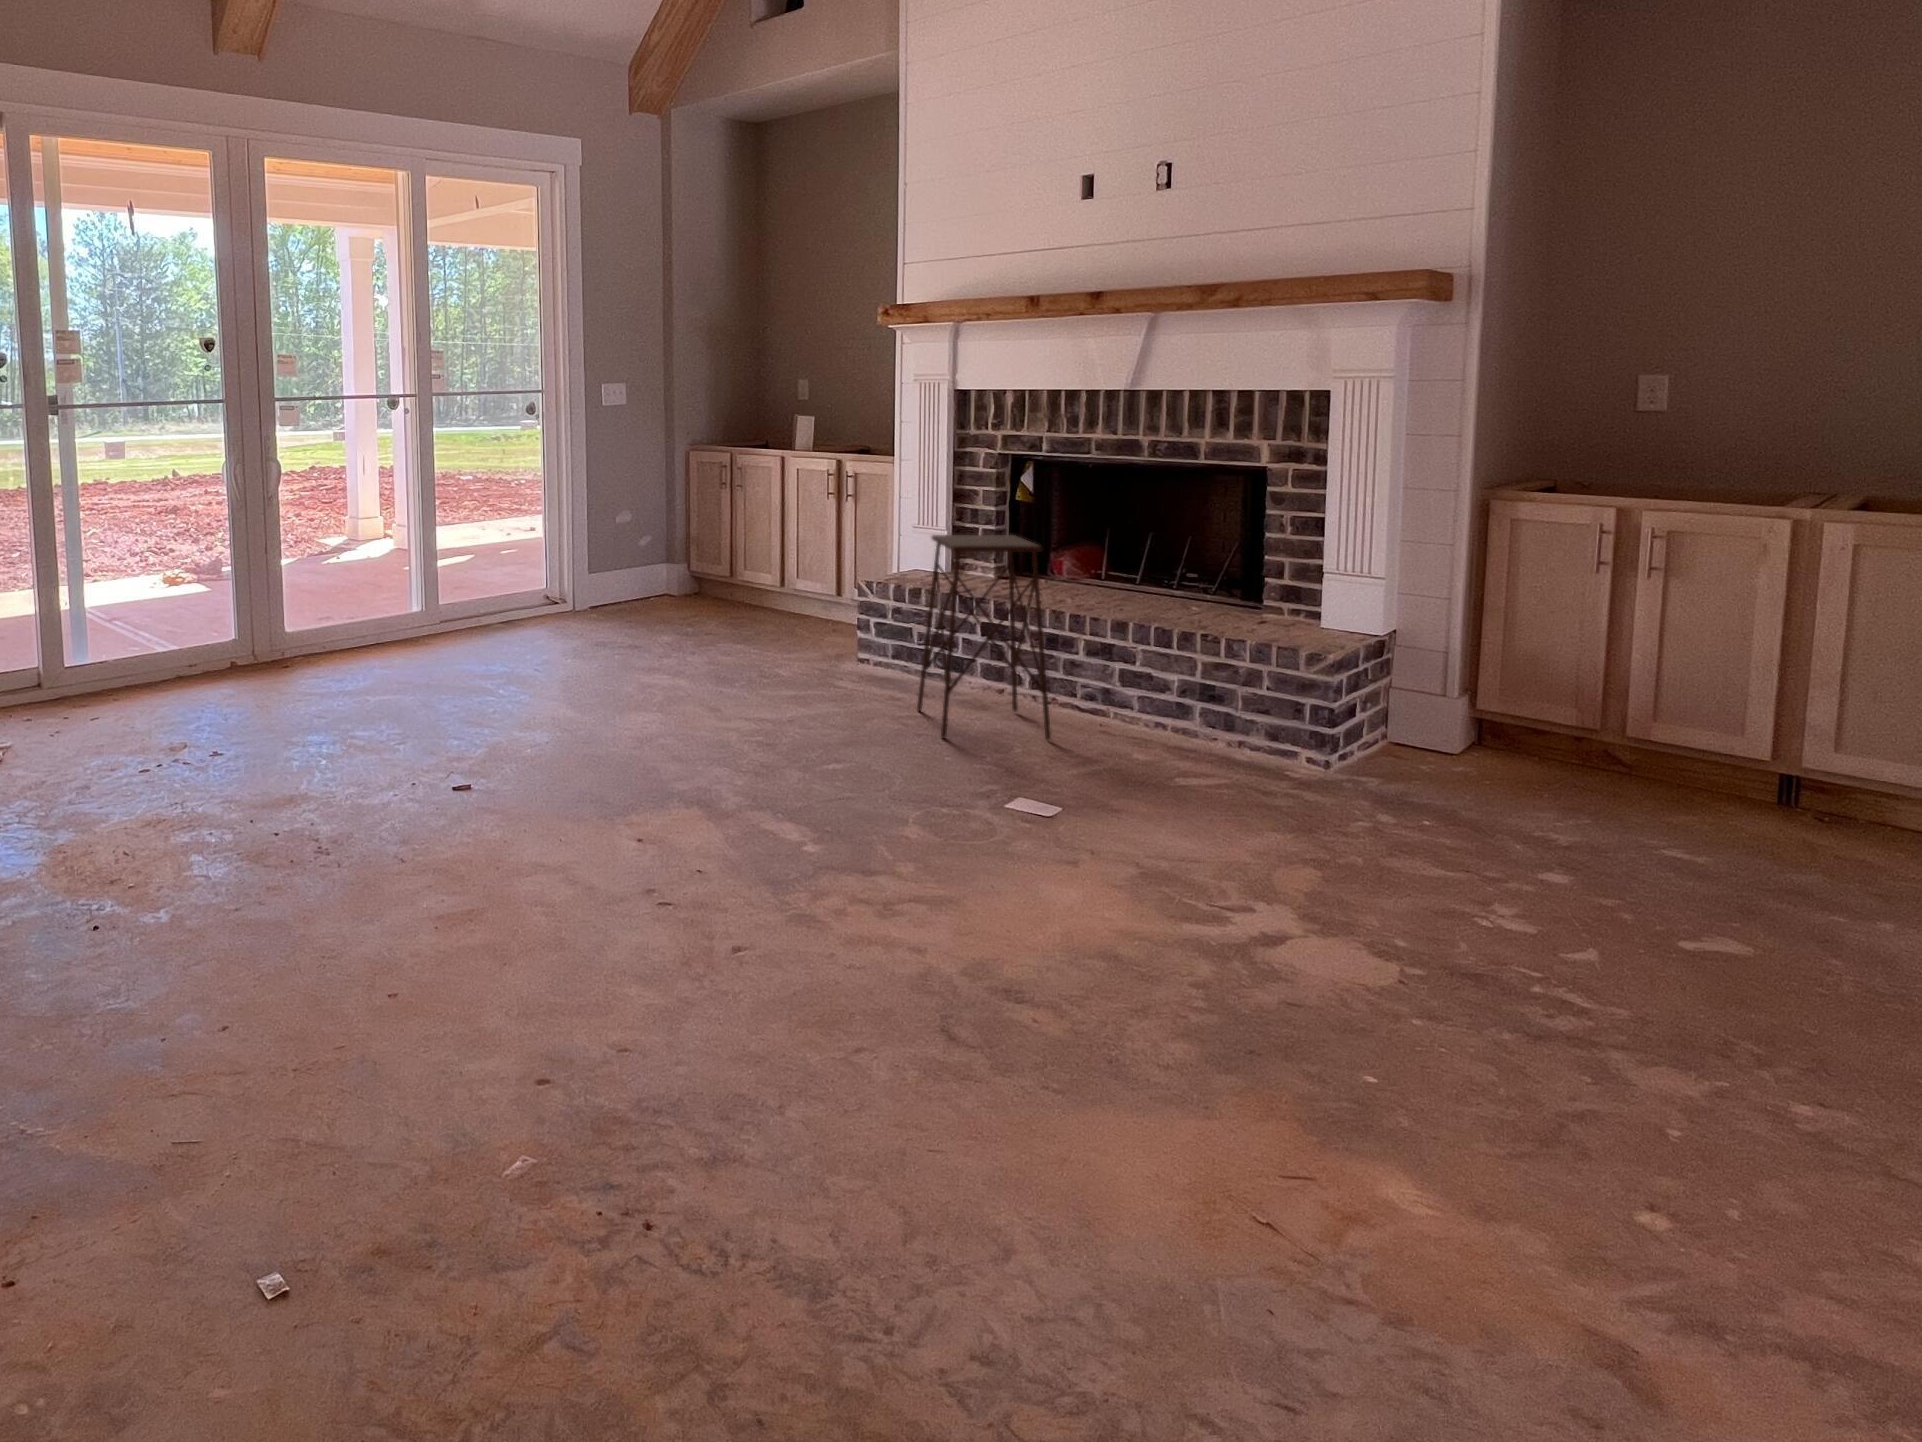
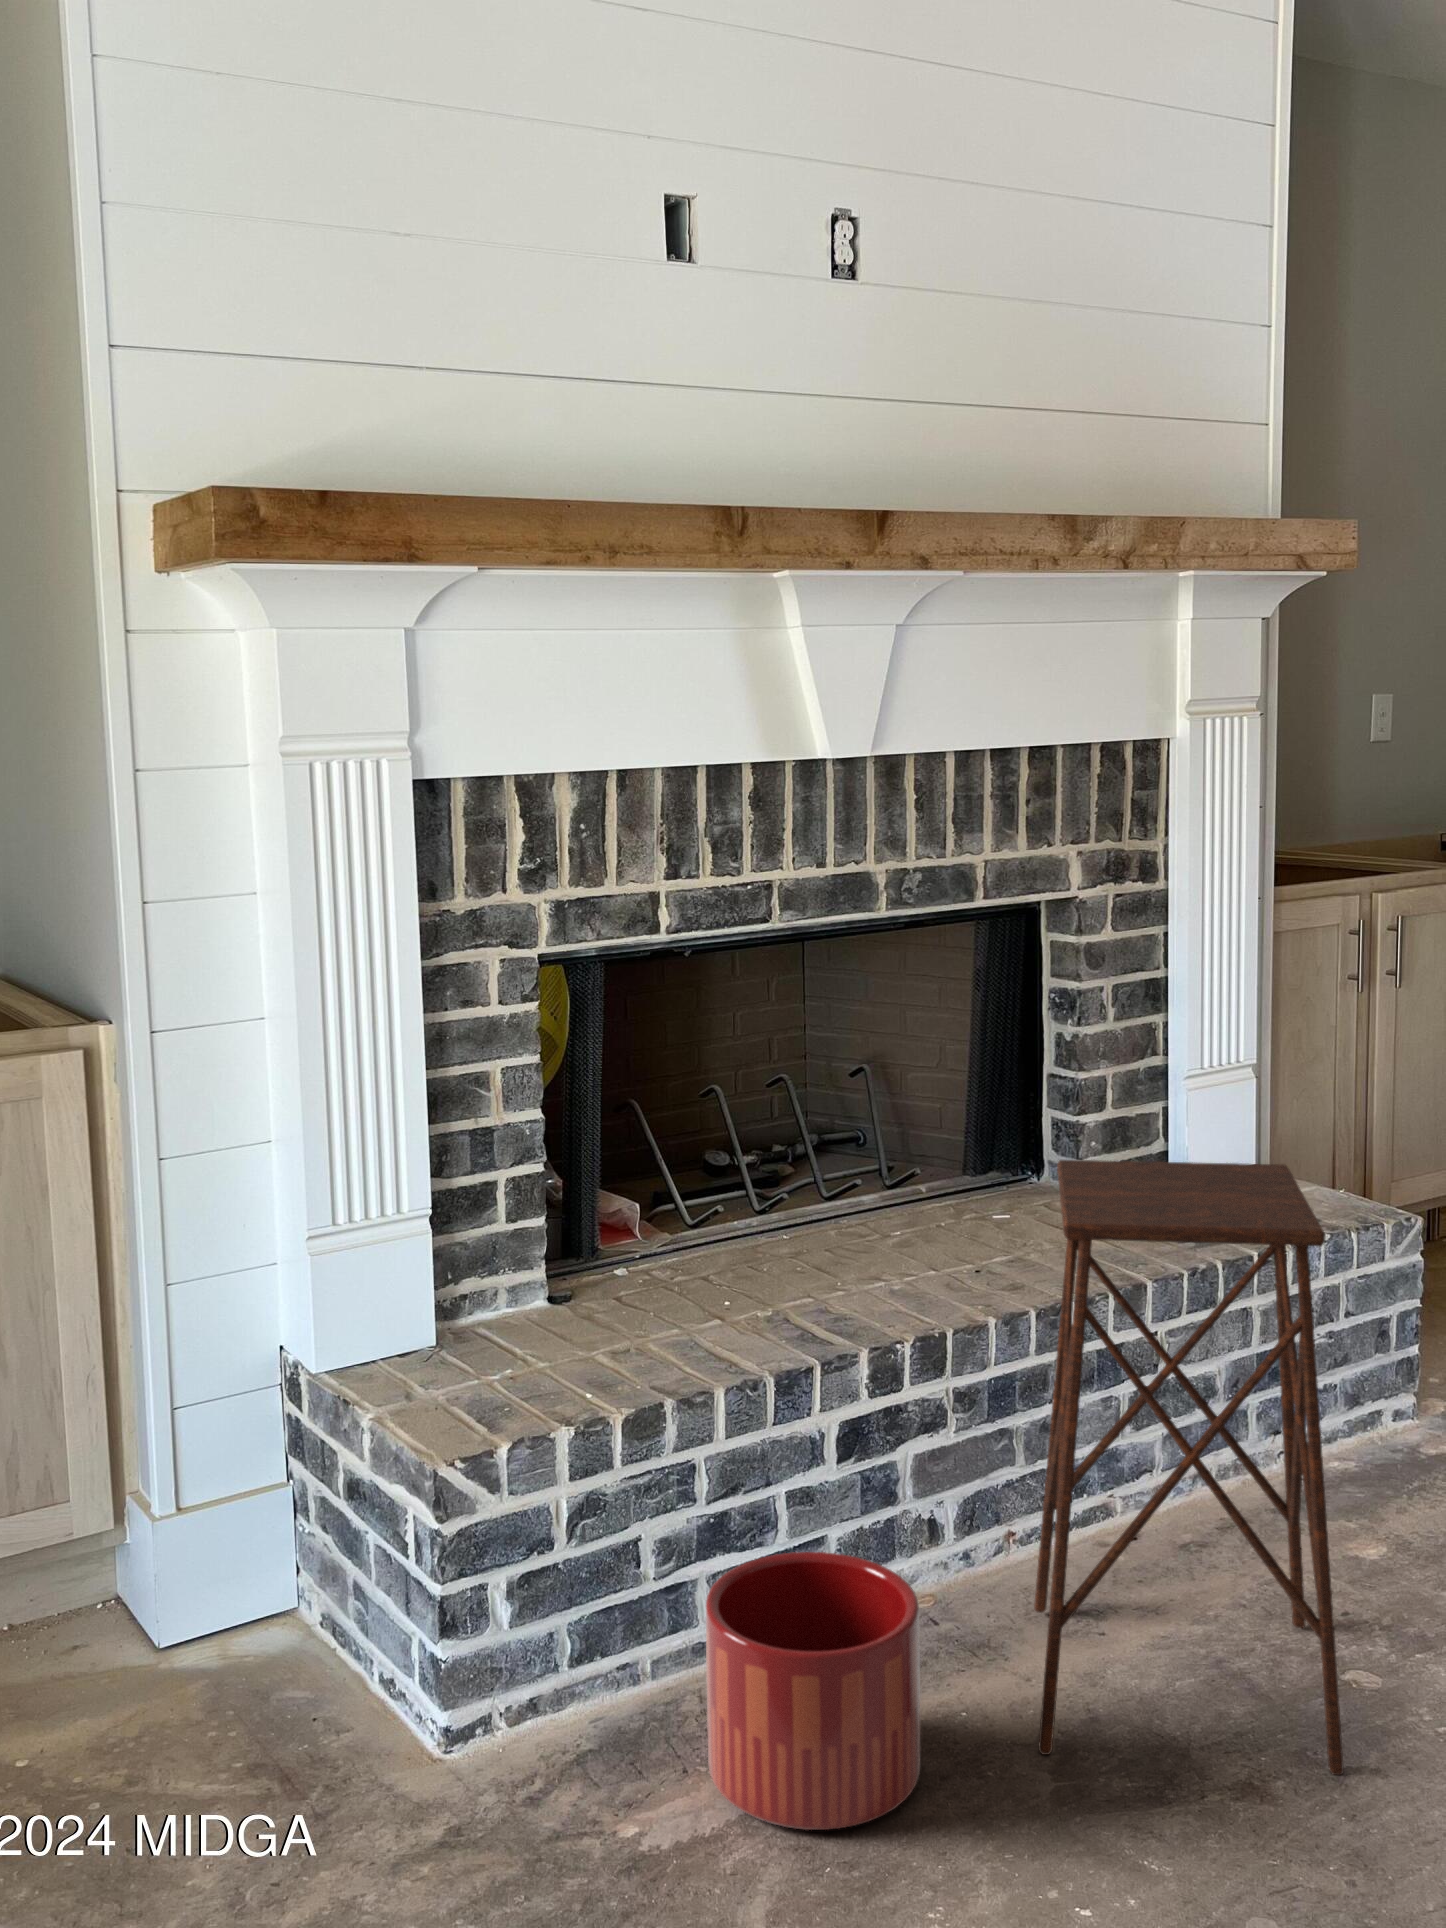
planter: none [848,629,915,699] -> present [706,1552,920,1830]

